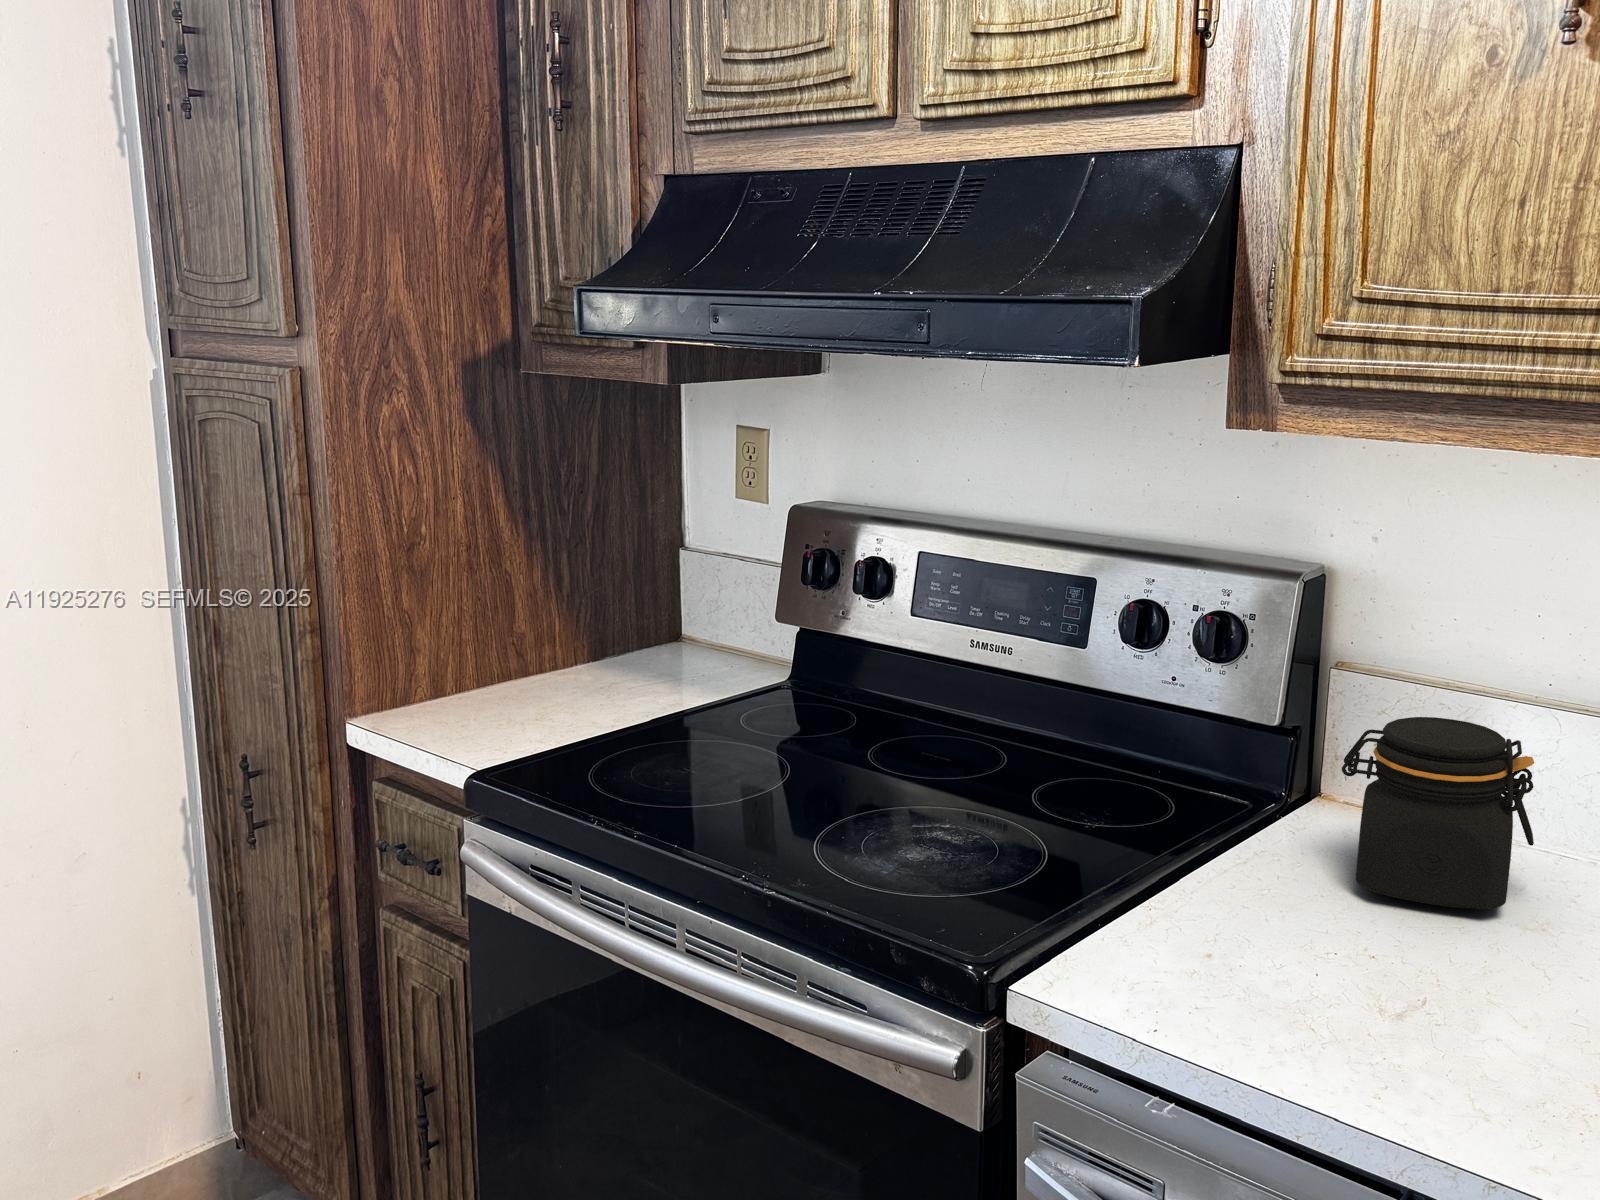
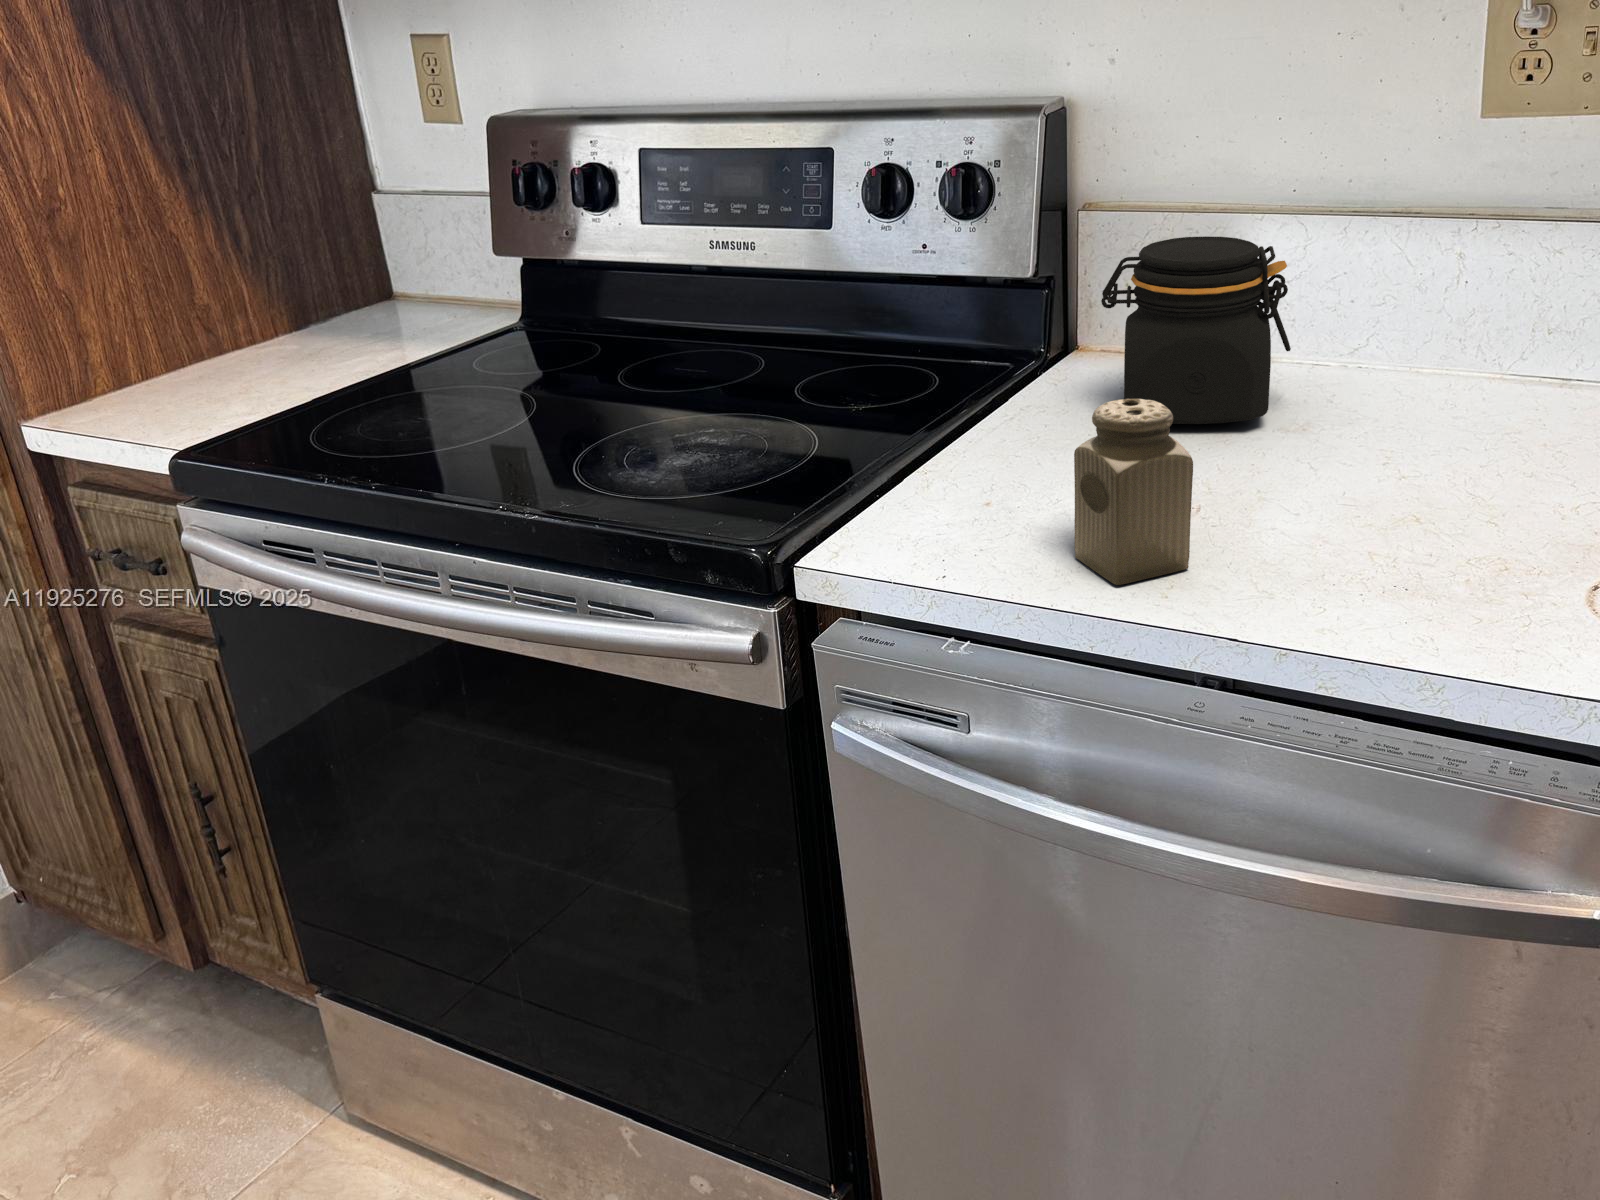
salt shaker: none [1286,888,1413,1073] -> present [1074,399,1193,585]

